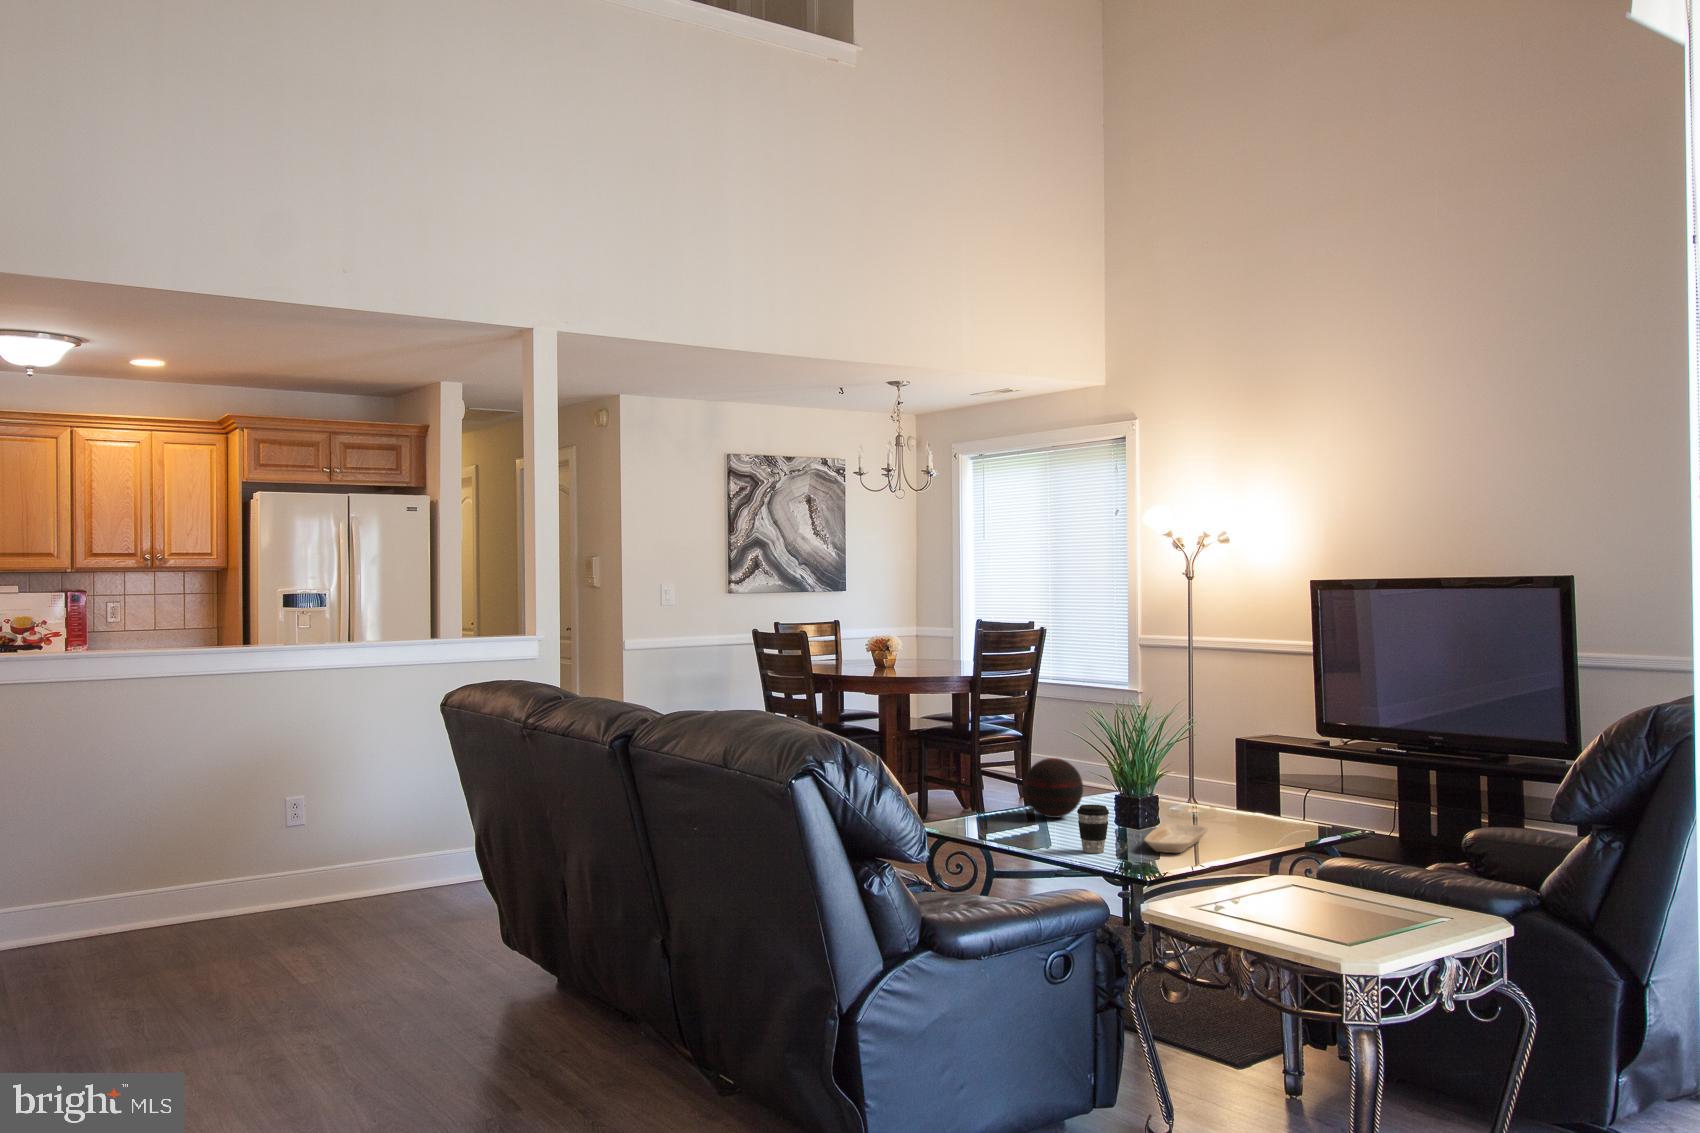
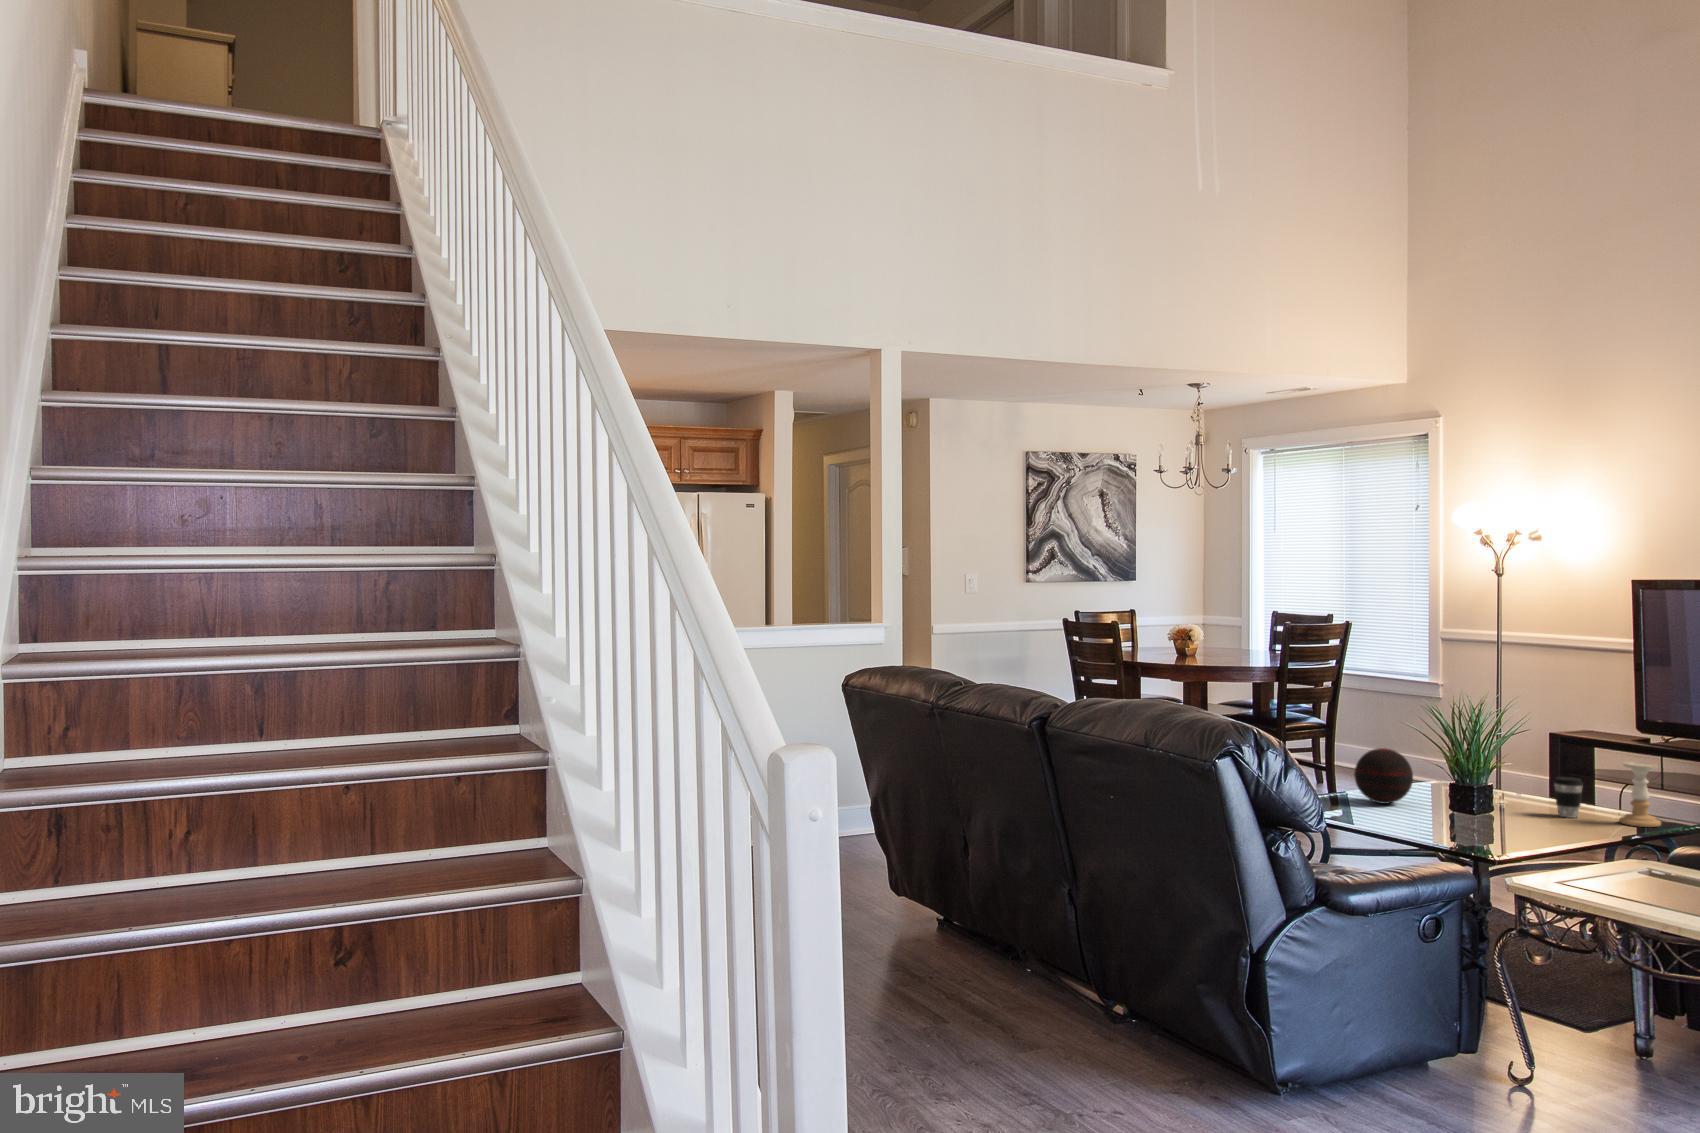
candle holder: none [1287,765,1328,834] -> present [1619,762,1661,827]
coffee cup: present [1077,804,1109,853] -> present [1554,777,1583,818]
tray: present [1145,824,1208,853] -> none [1482,813,1543,839]

